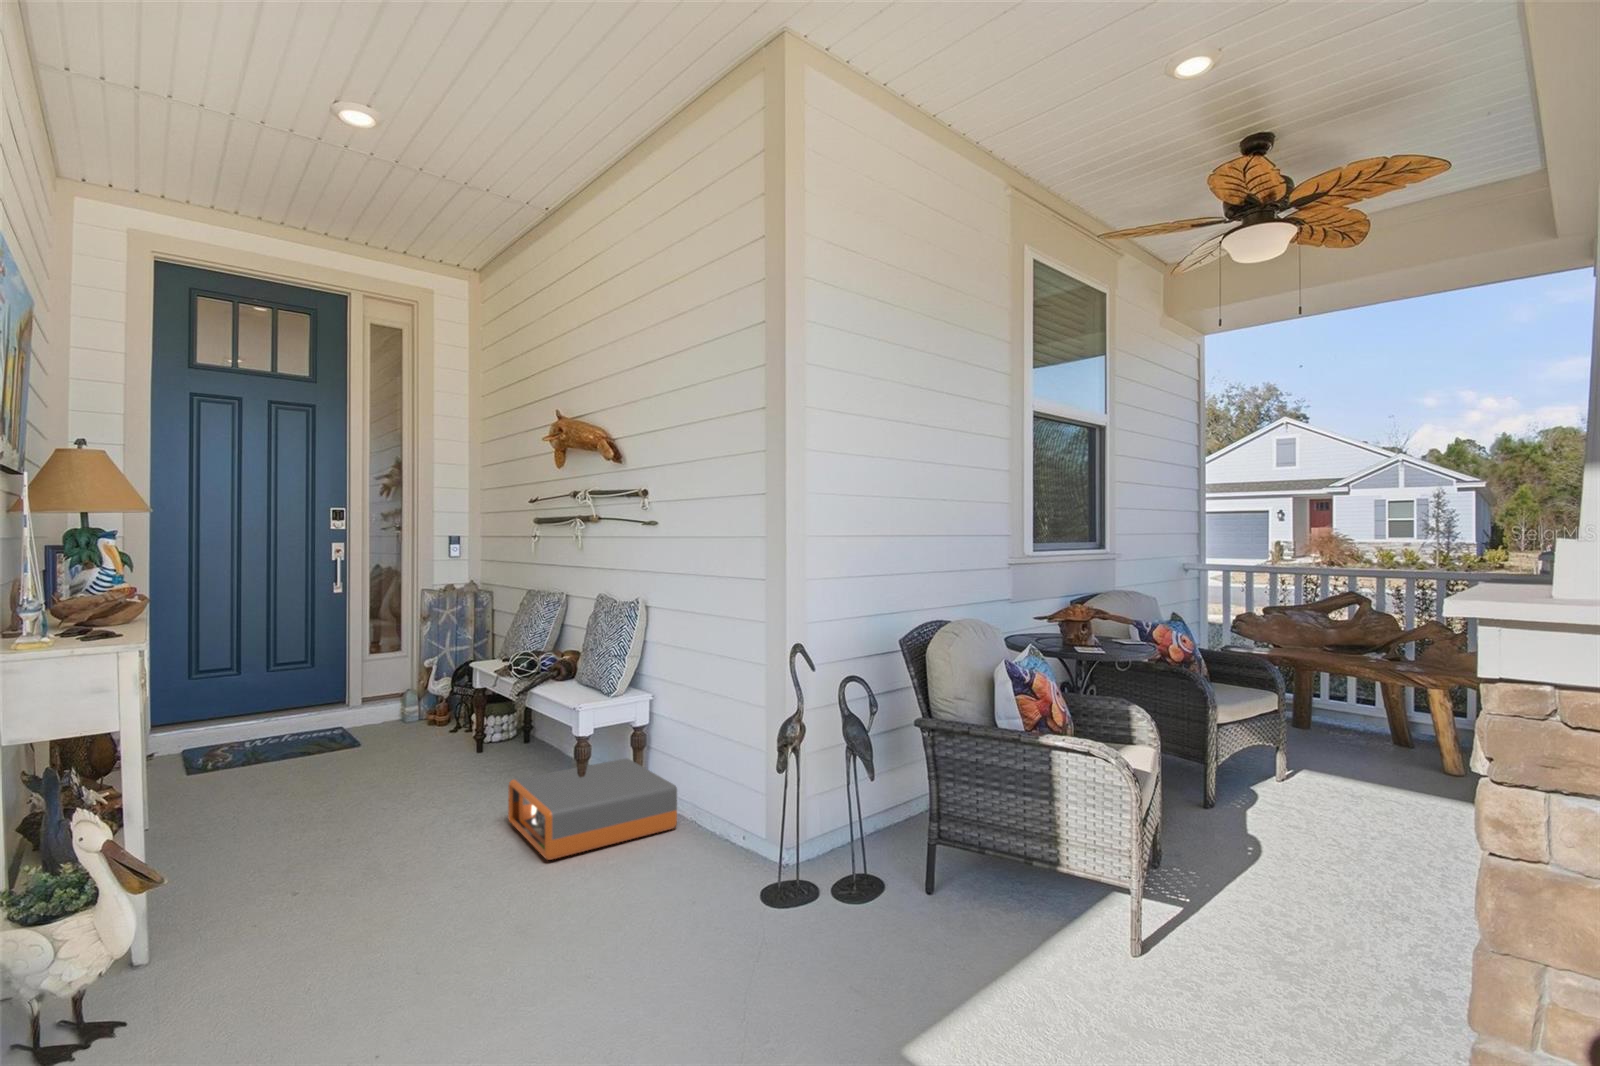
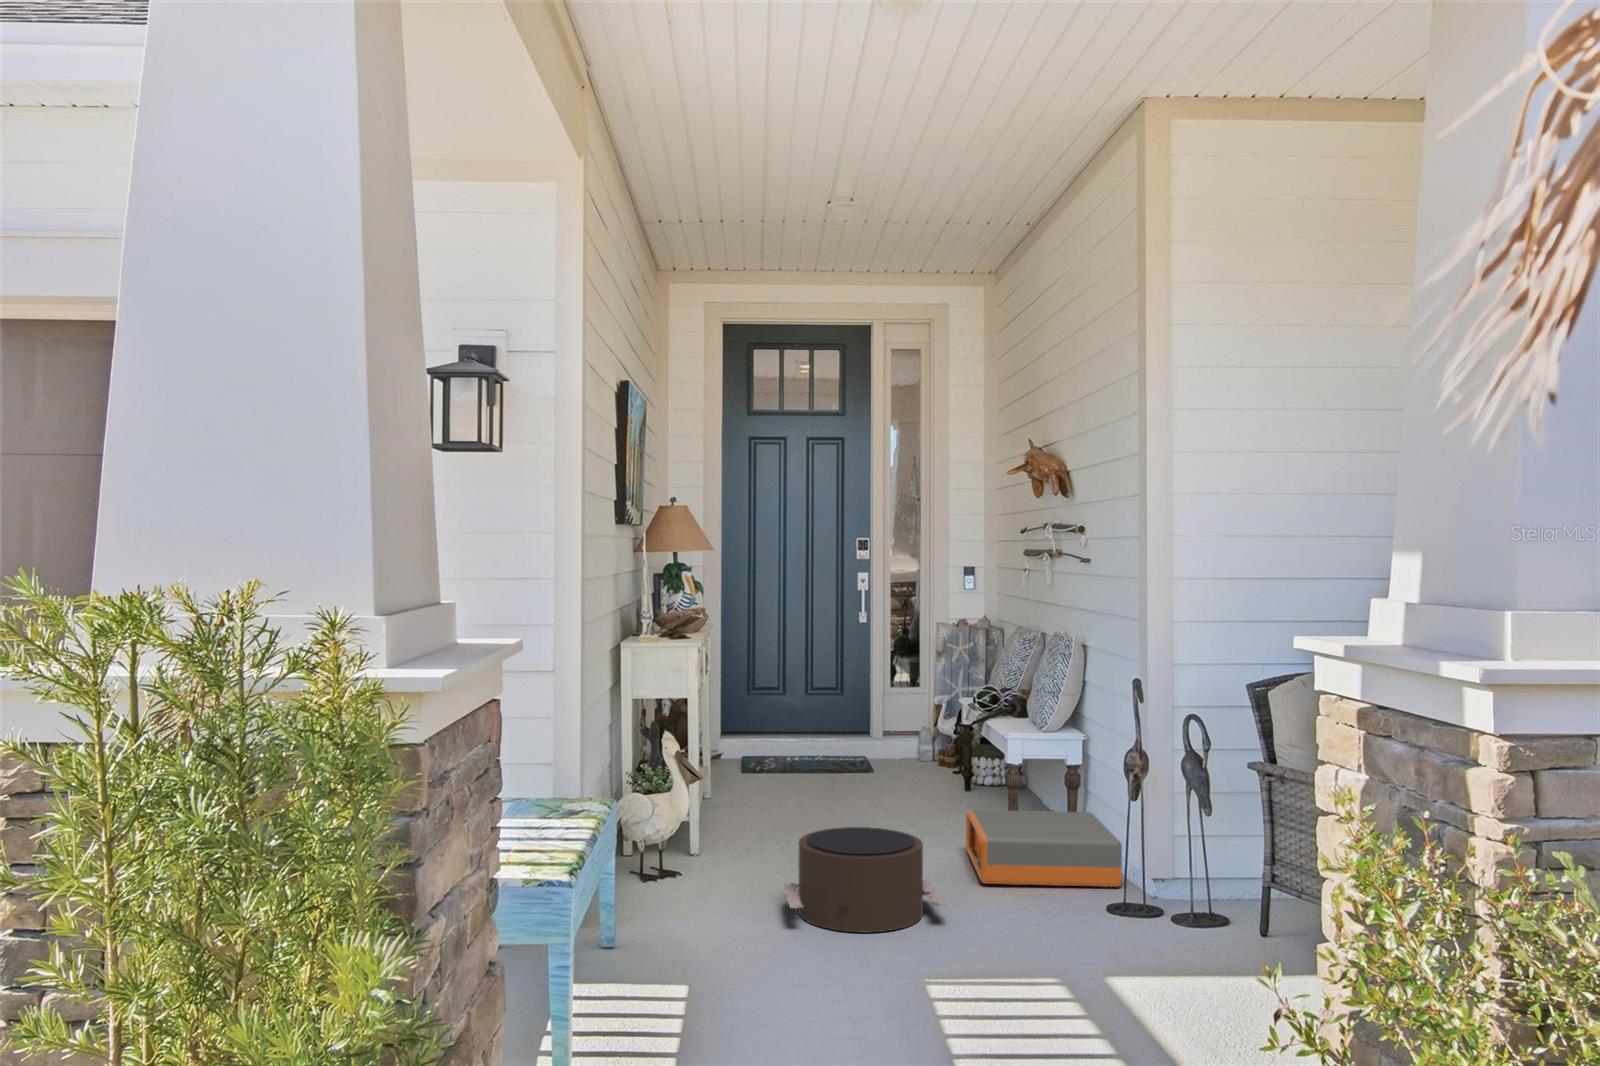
pouf: none [308,831,537,990] -> present [784,827,946,933]

